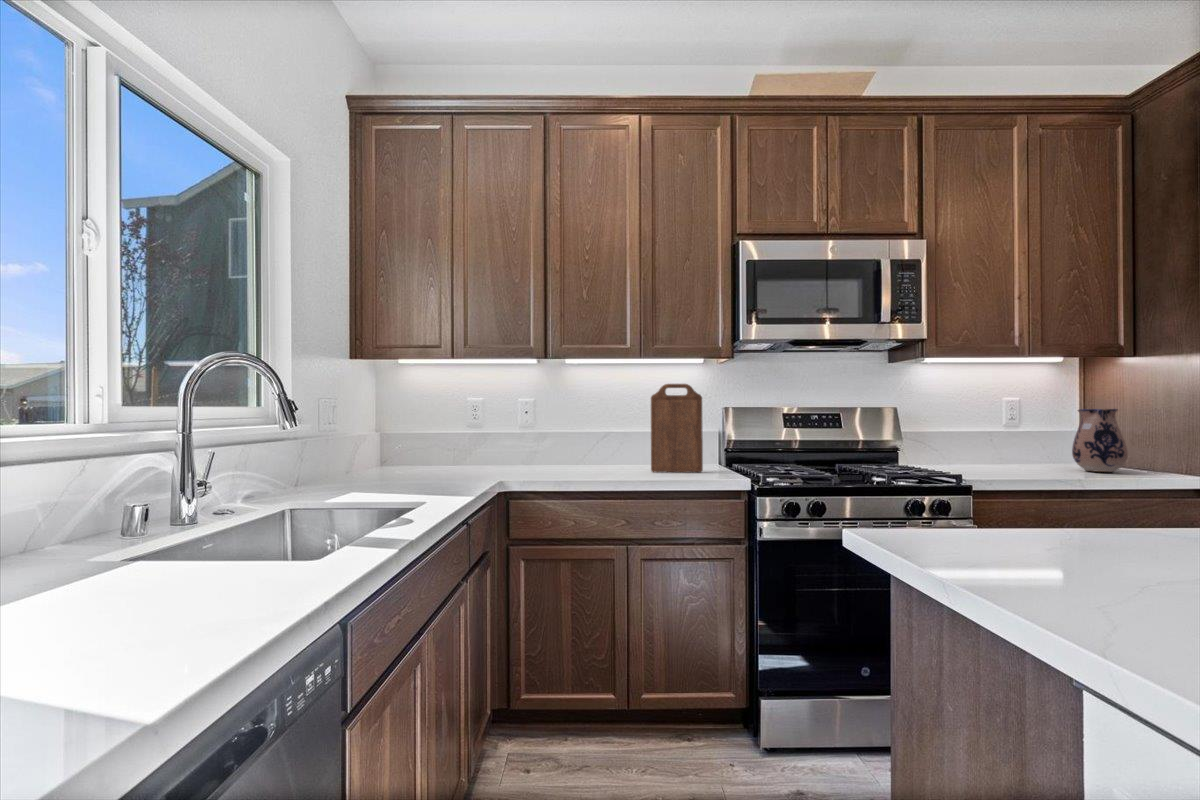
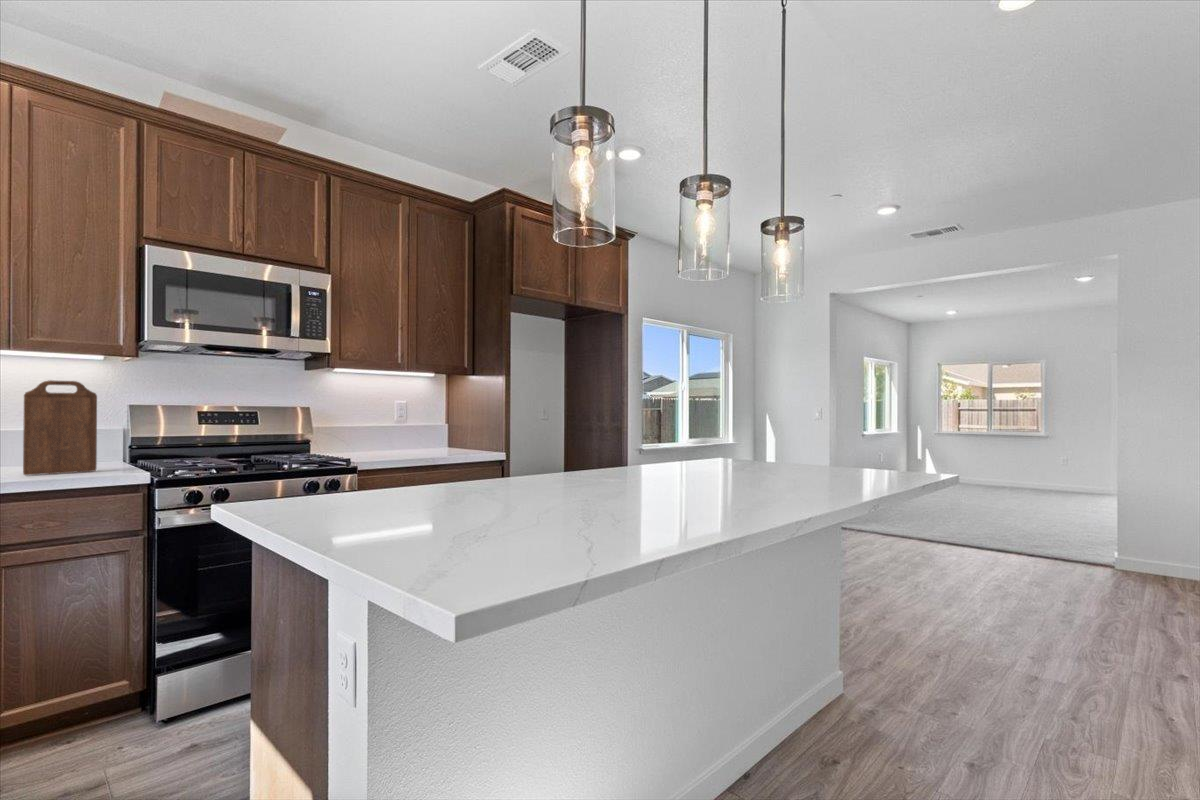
ceramic pitcher: present [1072,409,1128,472] -> none [434,407,464,450]

